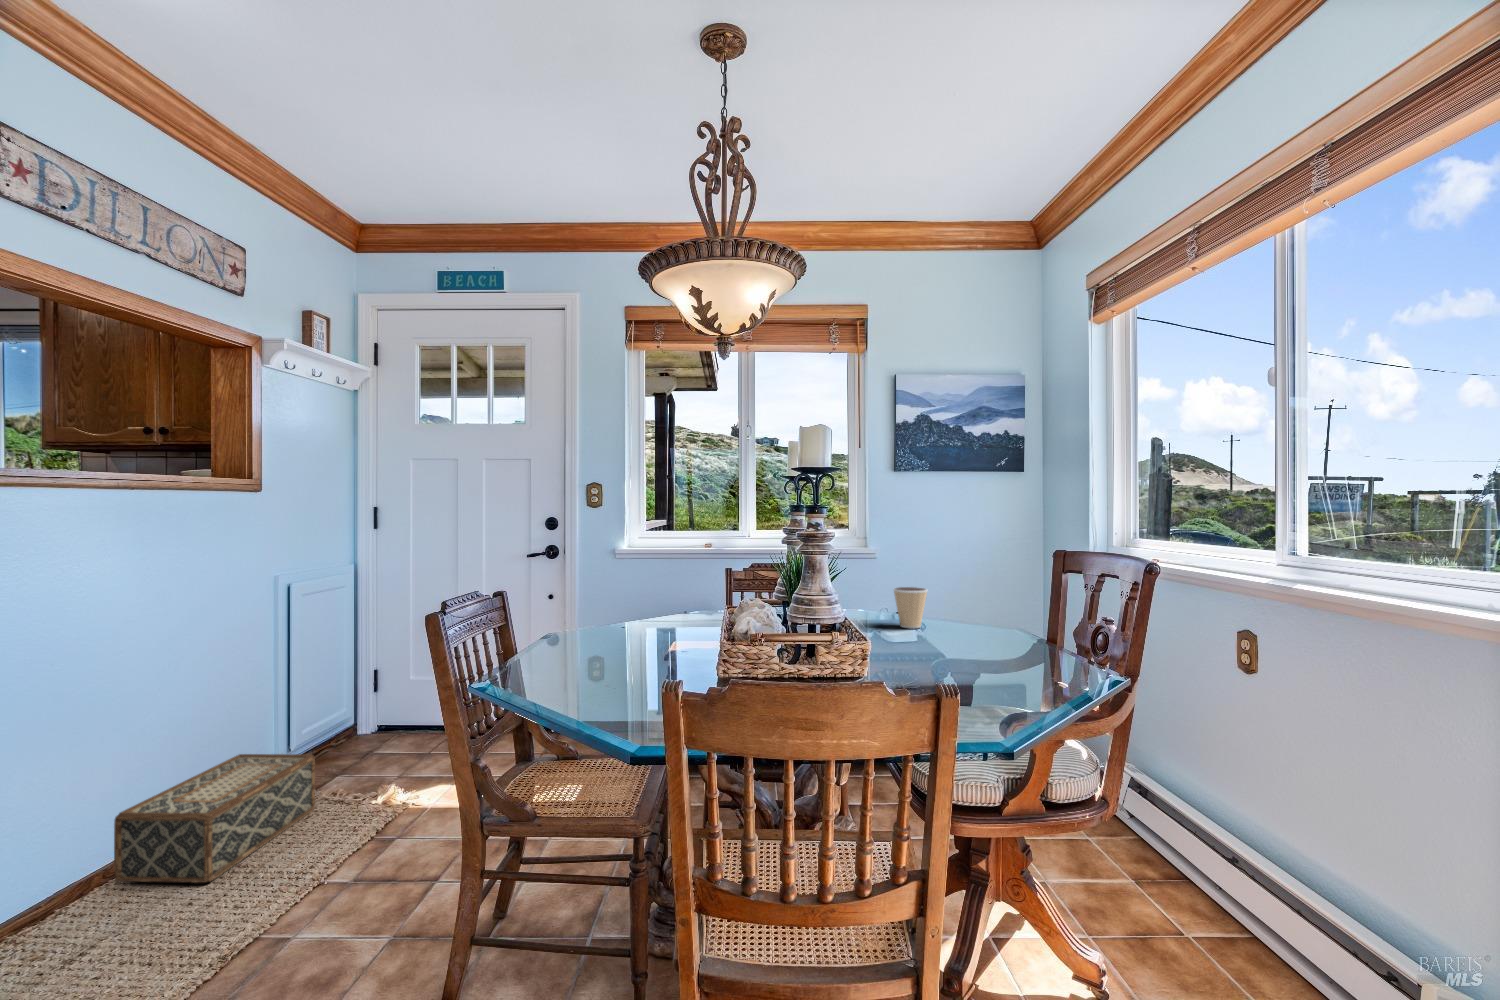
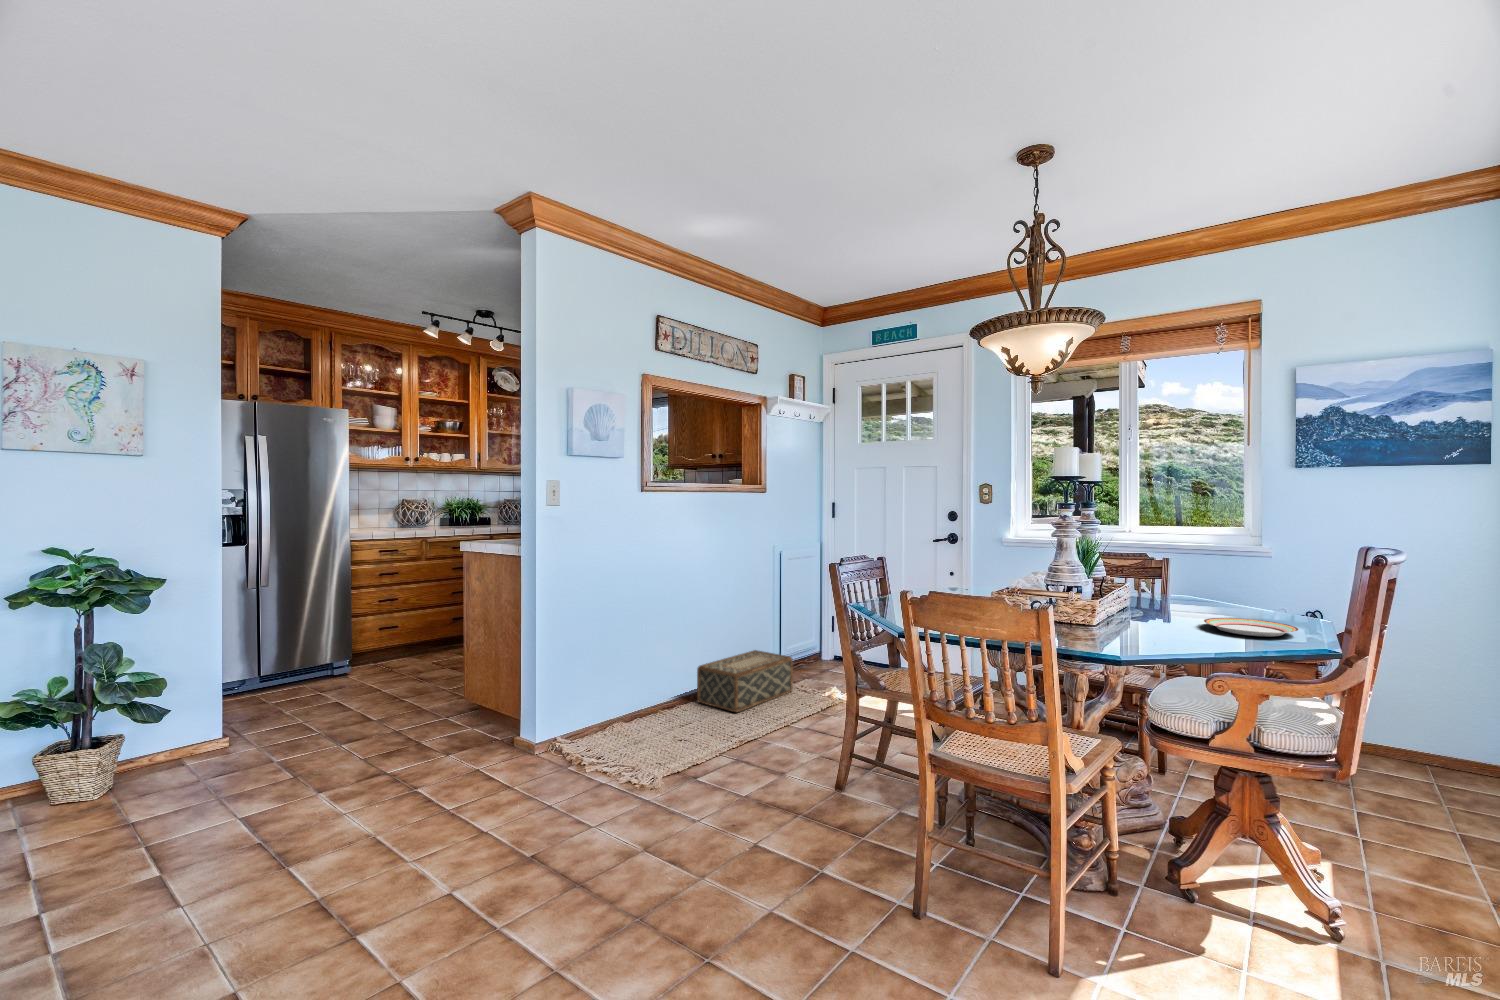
coffee cup: present [894,587,927,629] -> none [1219,576,1258,614]
plate: none [909,635,998,657] -> present [1204,618,1299,637]

